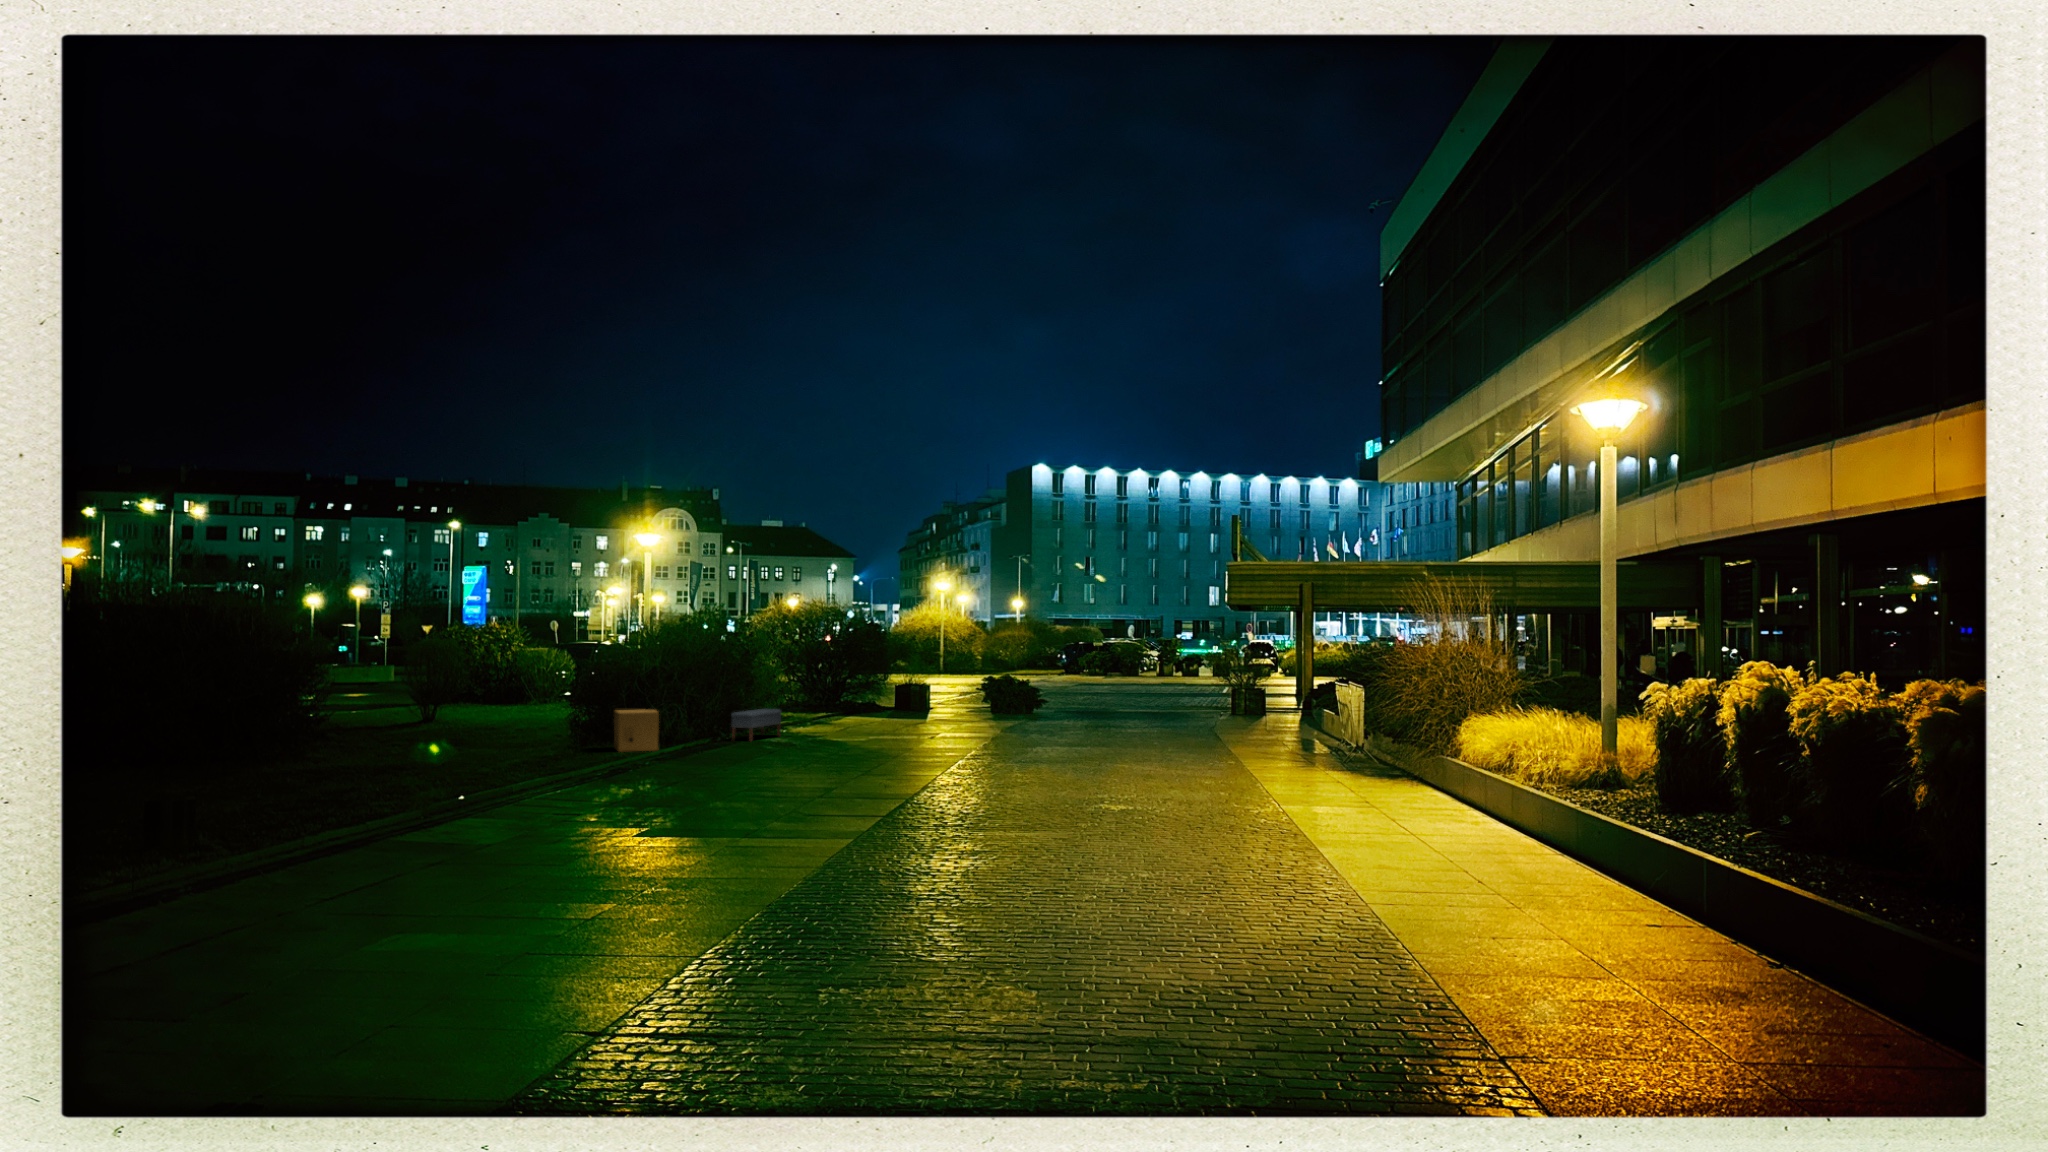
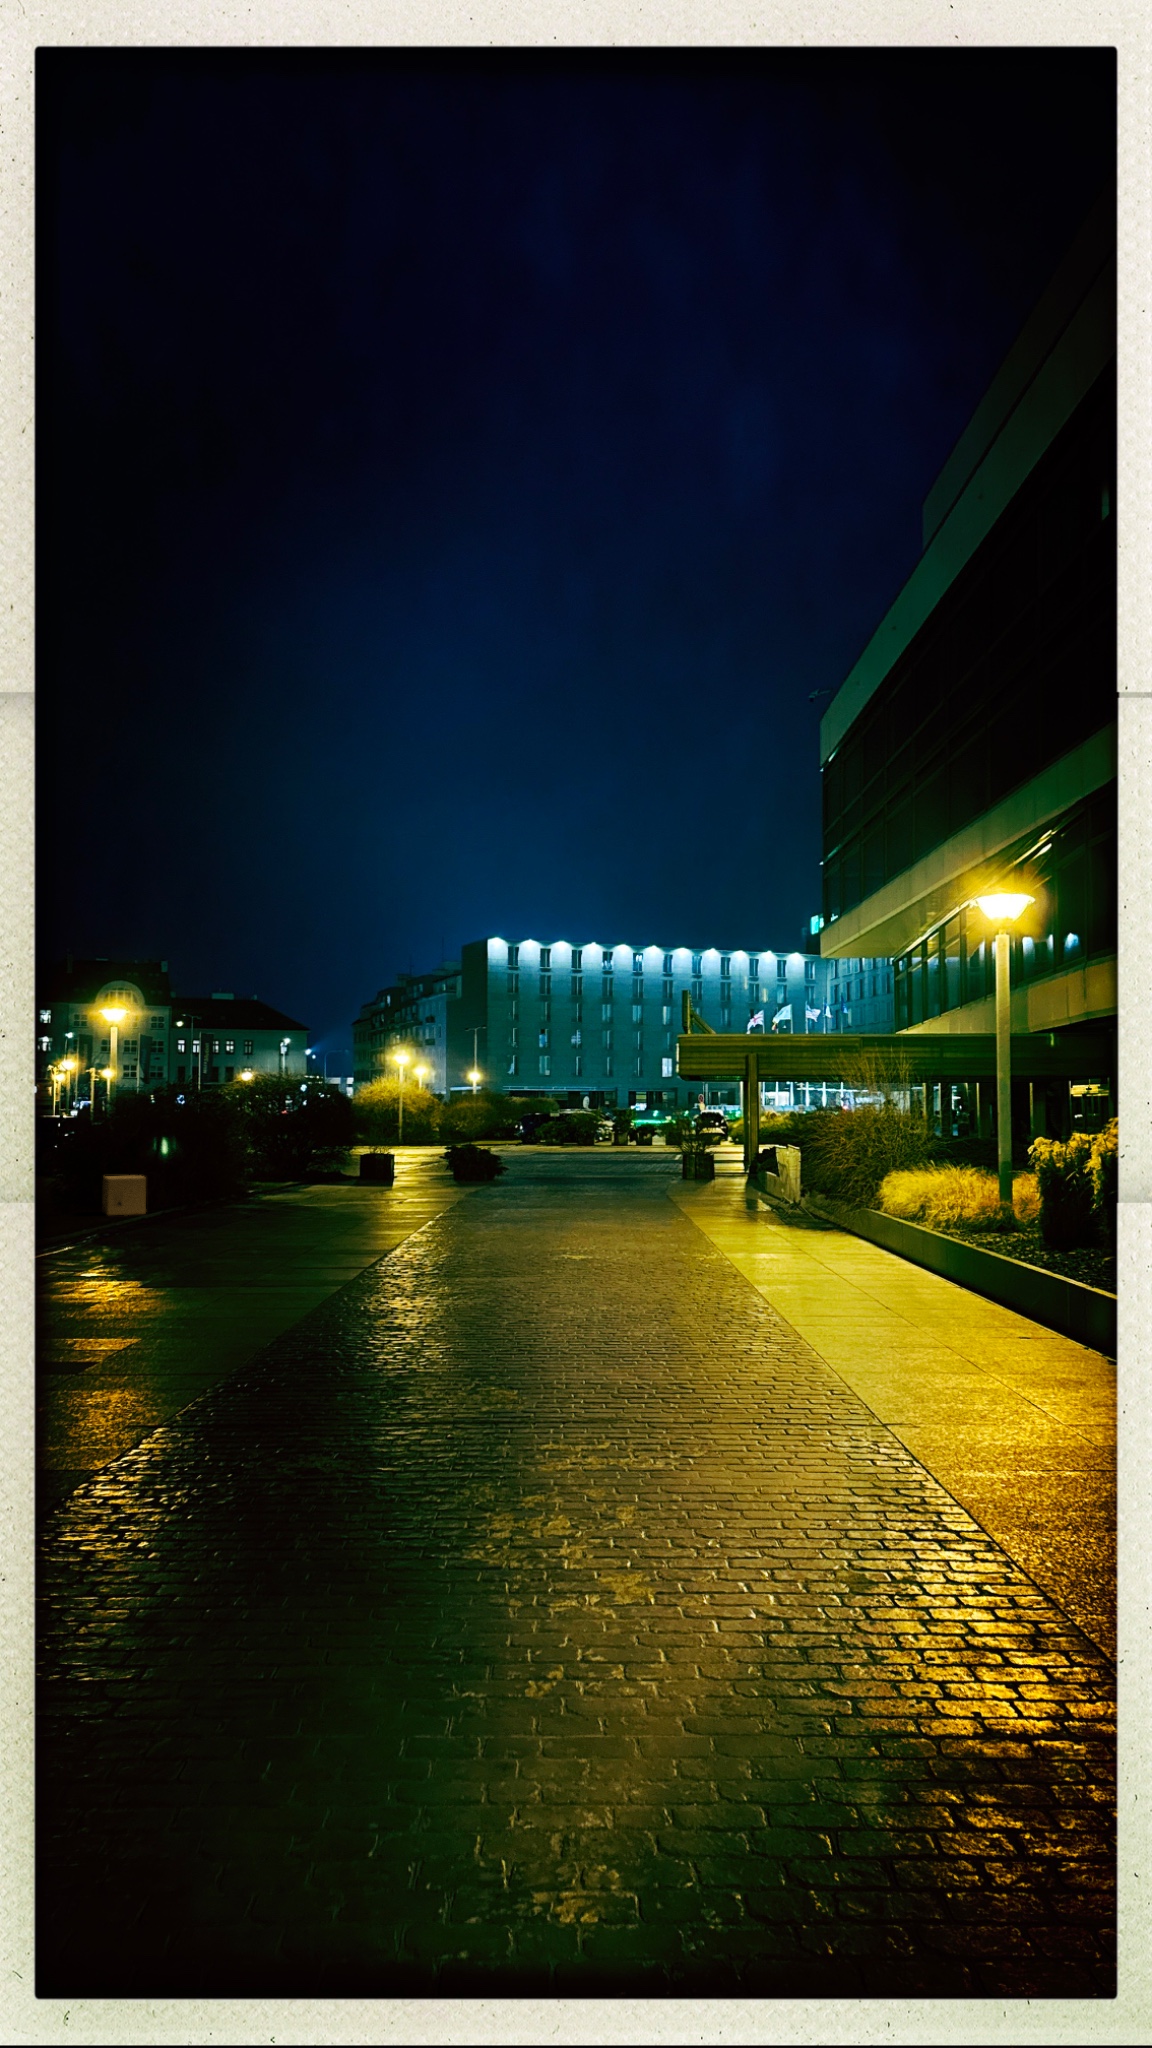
bench: present [731,708,781,741] -> none [213,1175,261,1206]

